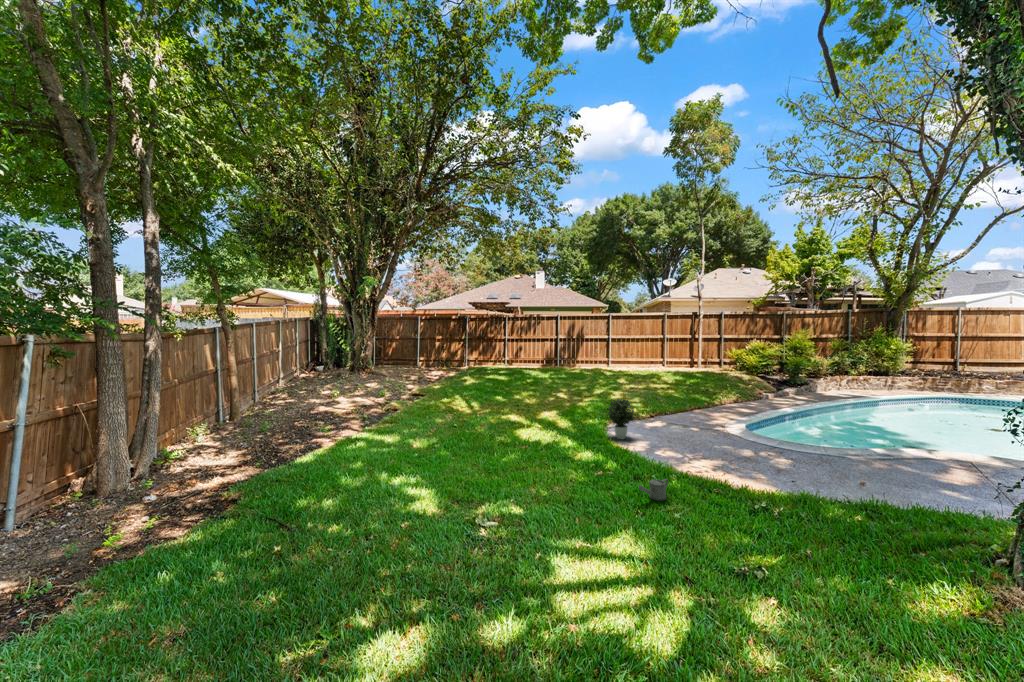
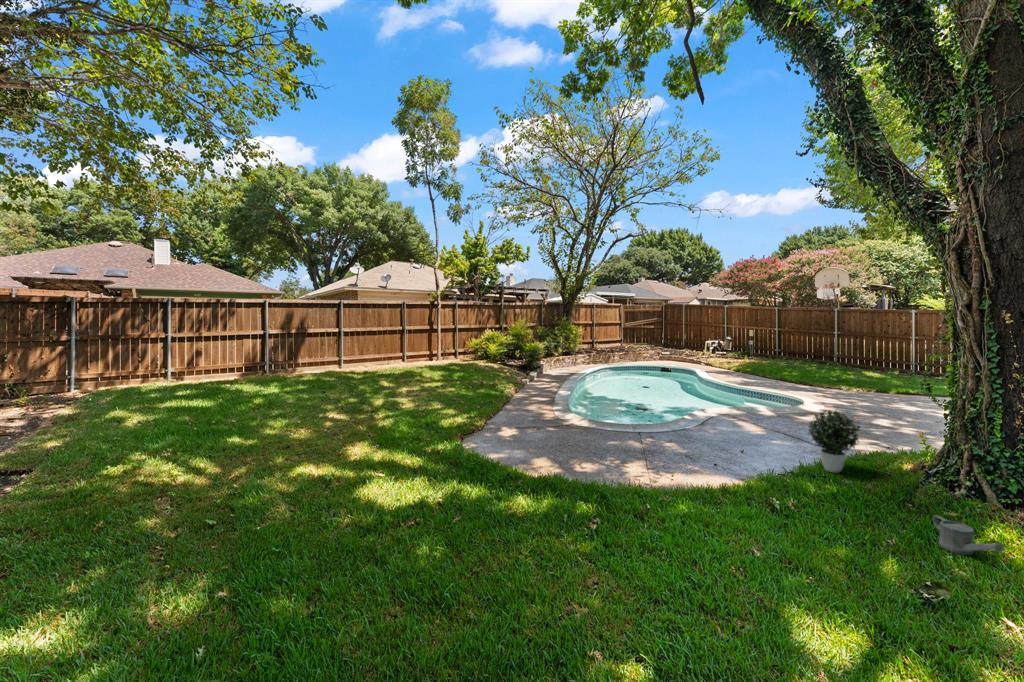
potted plant: present [608,399,634,439] -> present [808,411,861,473]

